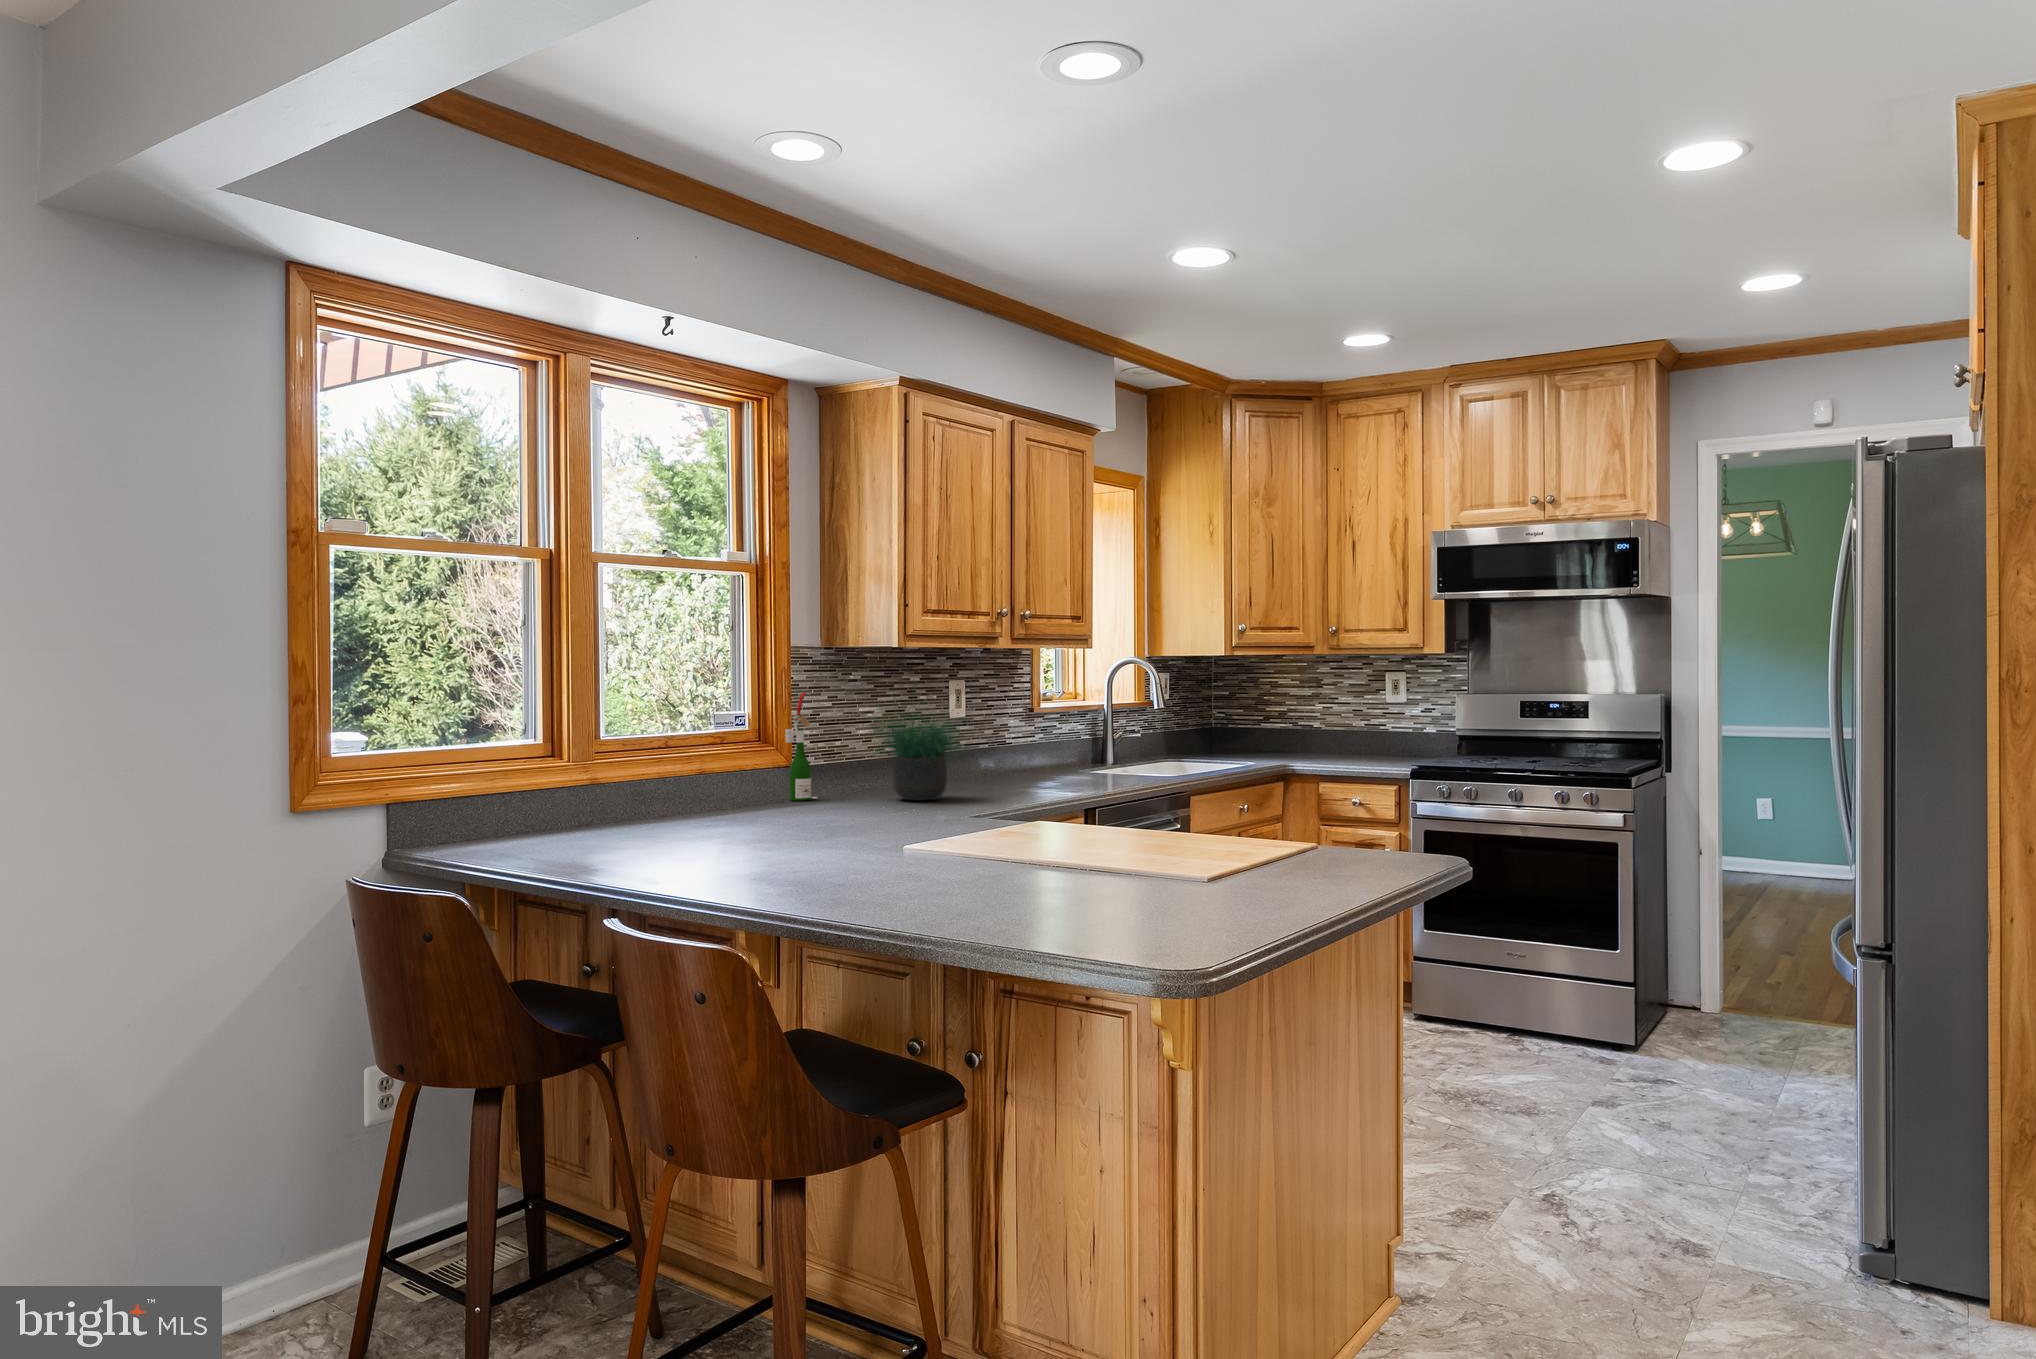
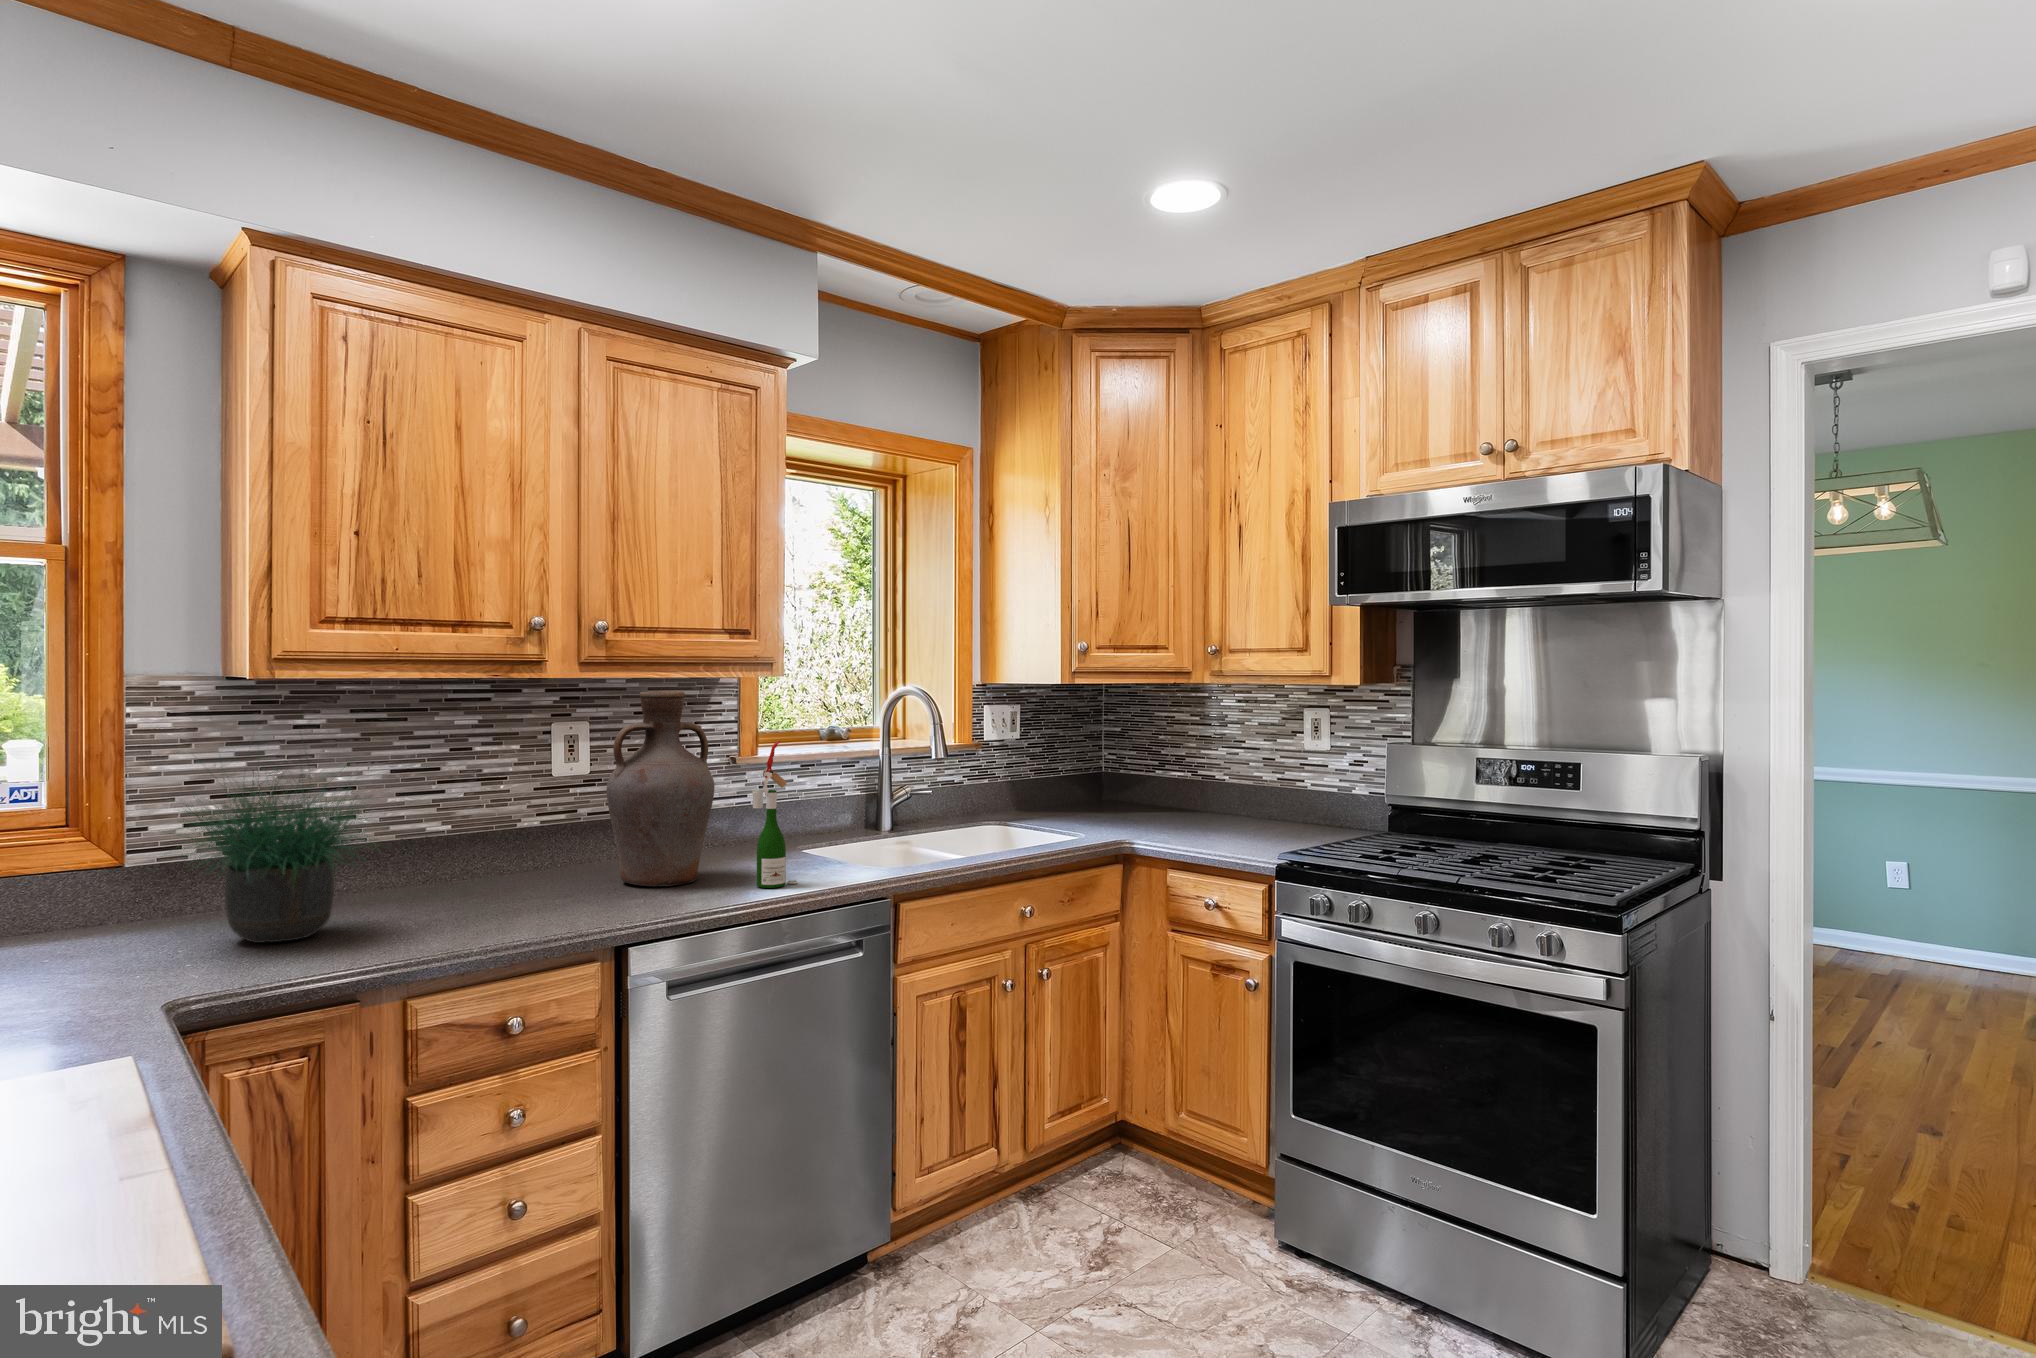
vase: none [1015,657,1082,783] -> present [607,691,714,886]
wine bottle: present [785,692,817,801] -> present [752,740,798,888]

